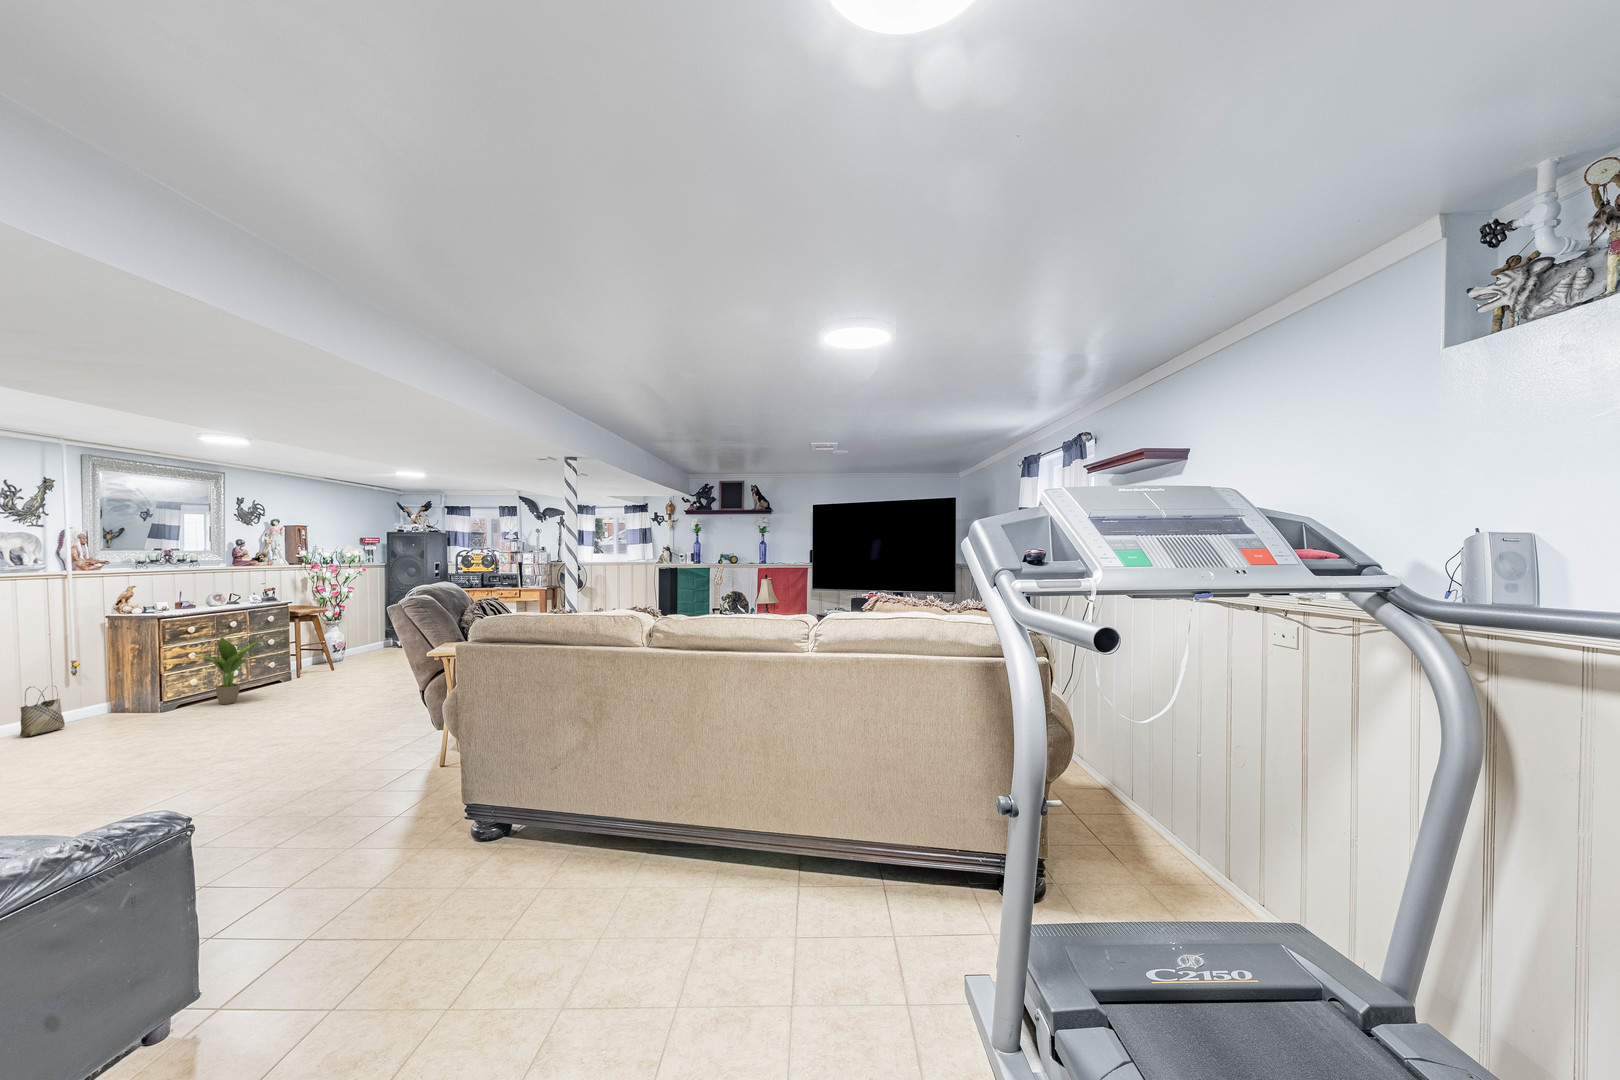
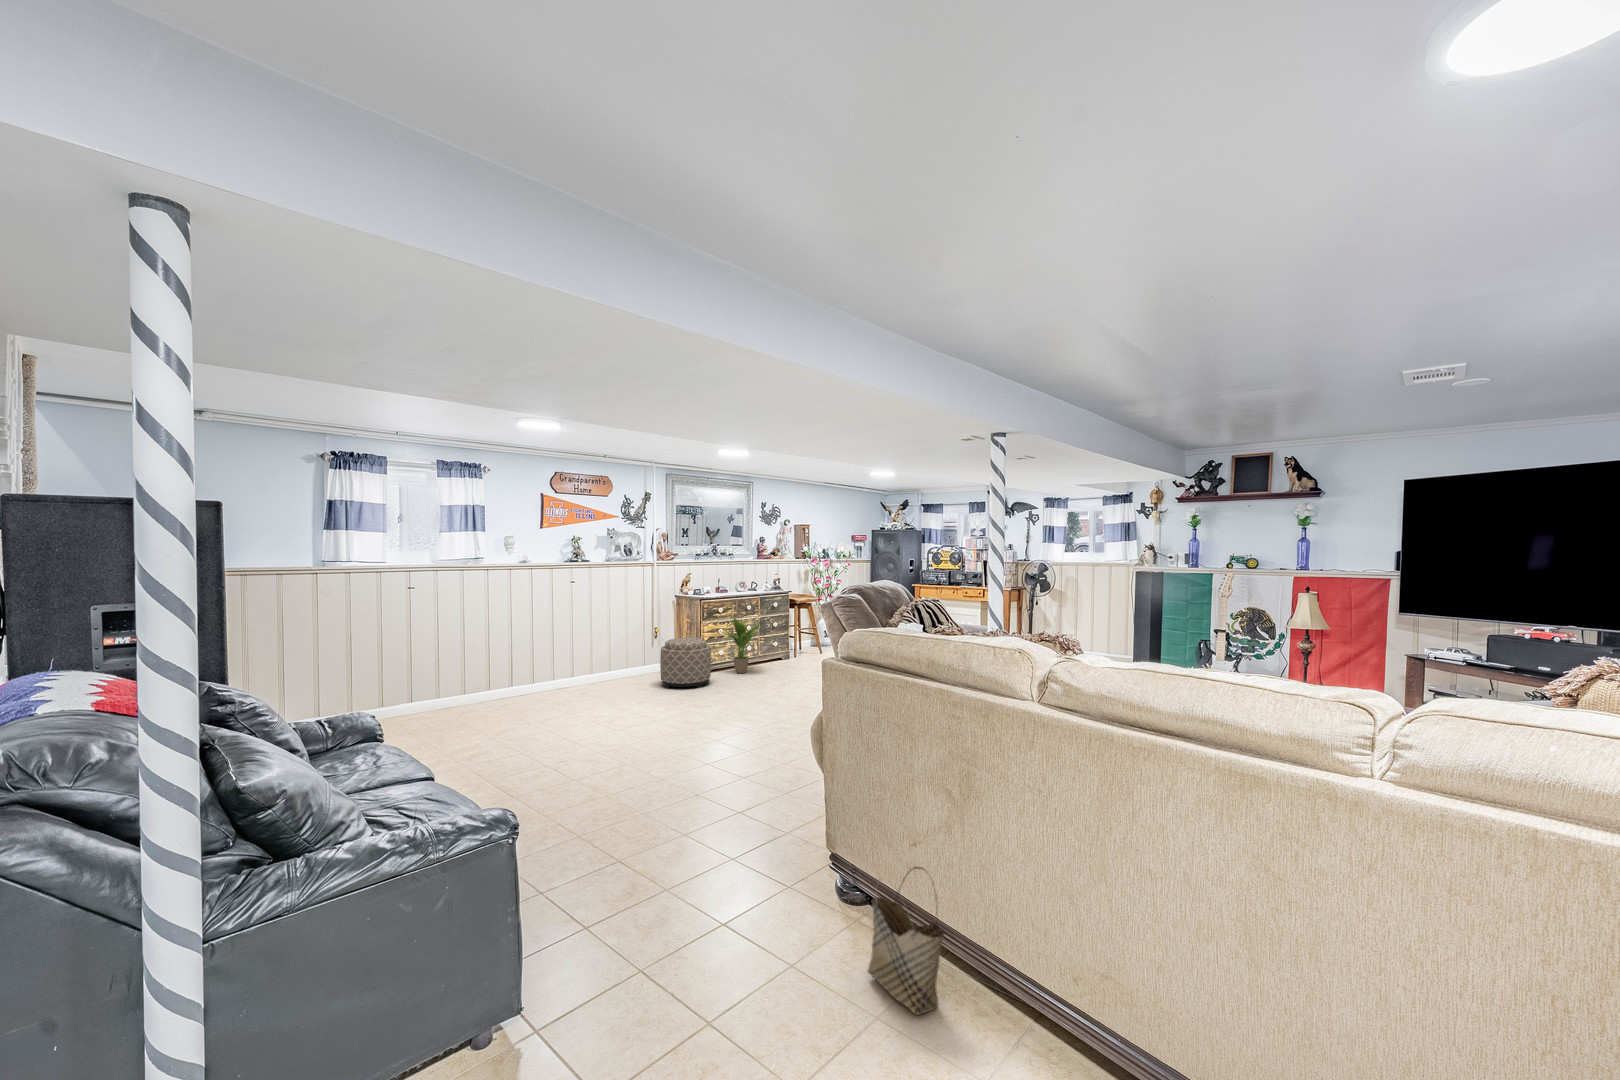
ottoman: none [99,667,189,736] -> present [660,638,711,688]
woven basket: present [20,686,65,736] -> present [868,867,944,1015]

